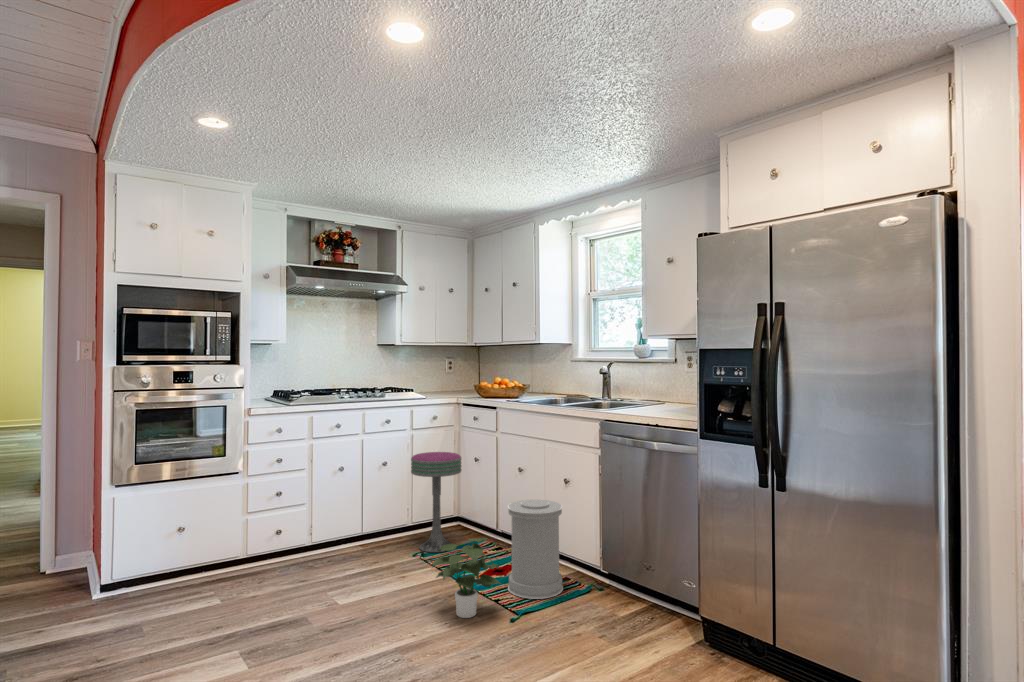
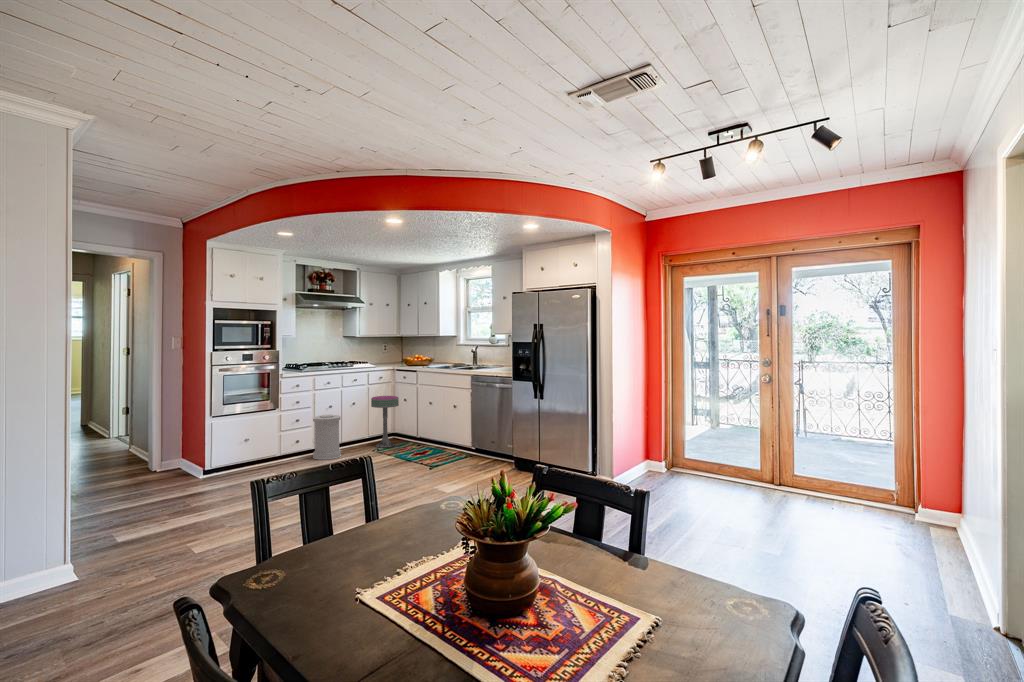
trash can: present [508,500,563,599] -> present [313,415,341,459]
potted plant: present [432,538,501,618] -> none [392,430,426,466]

